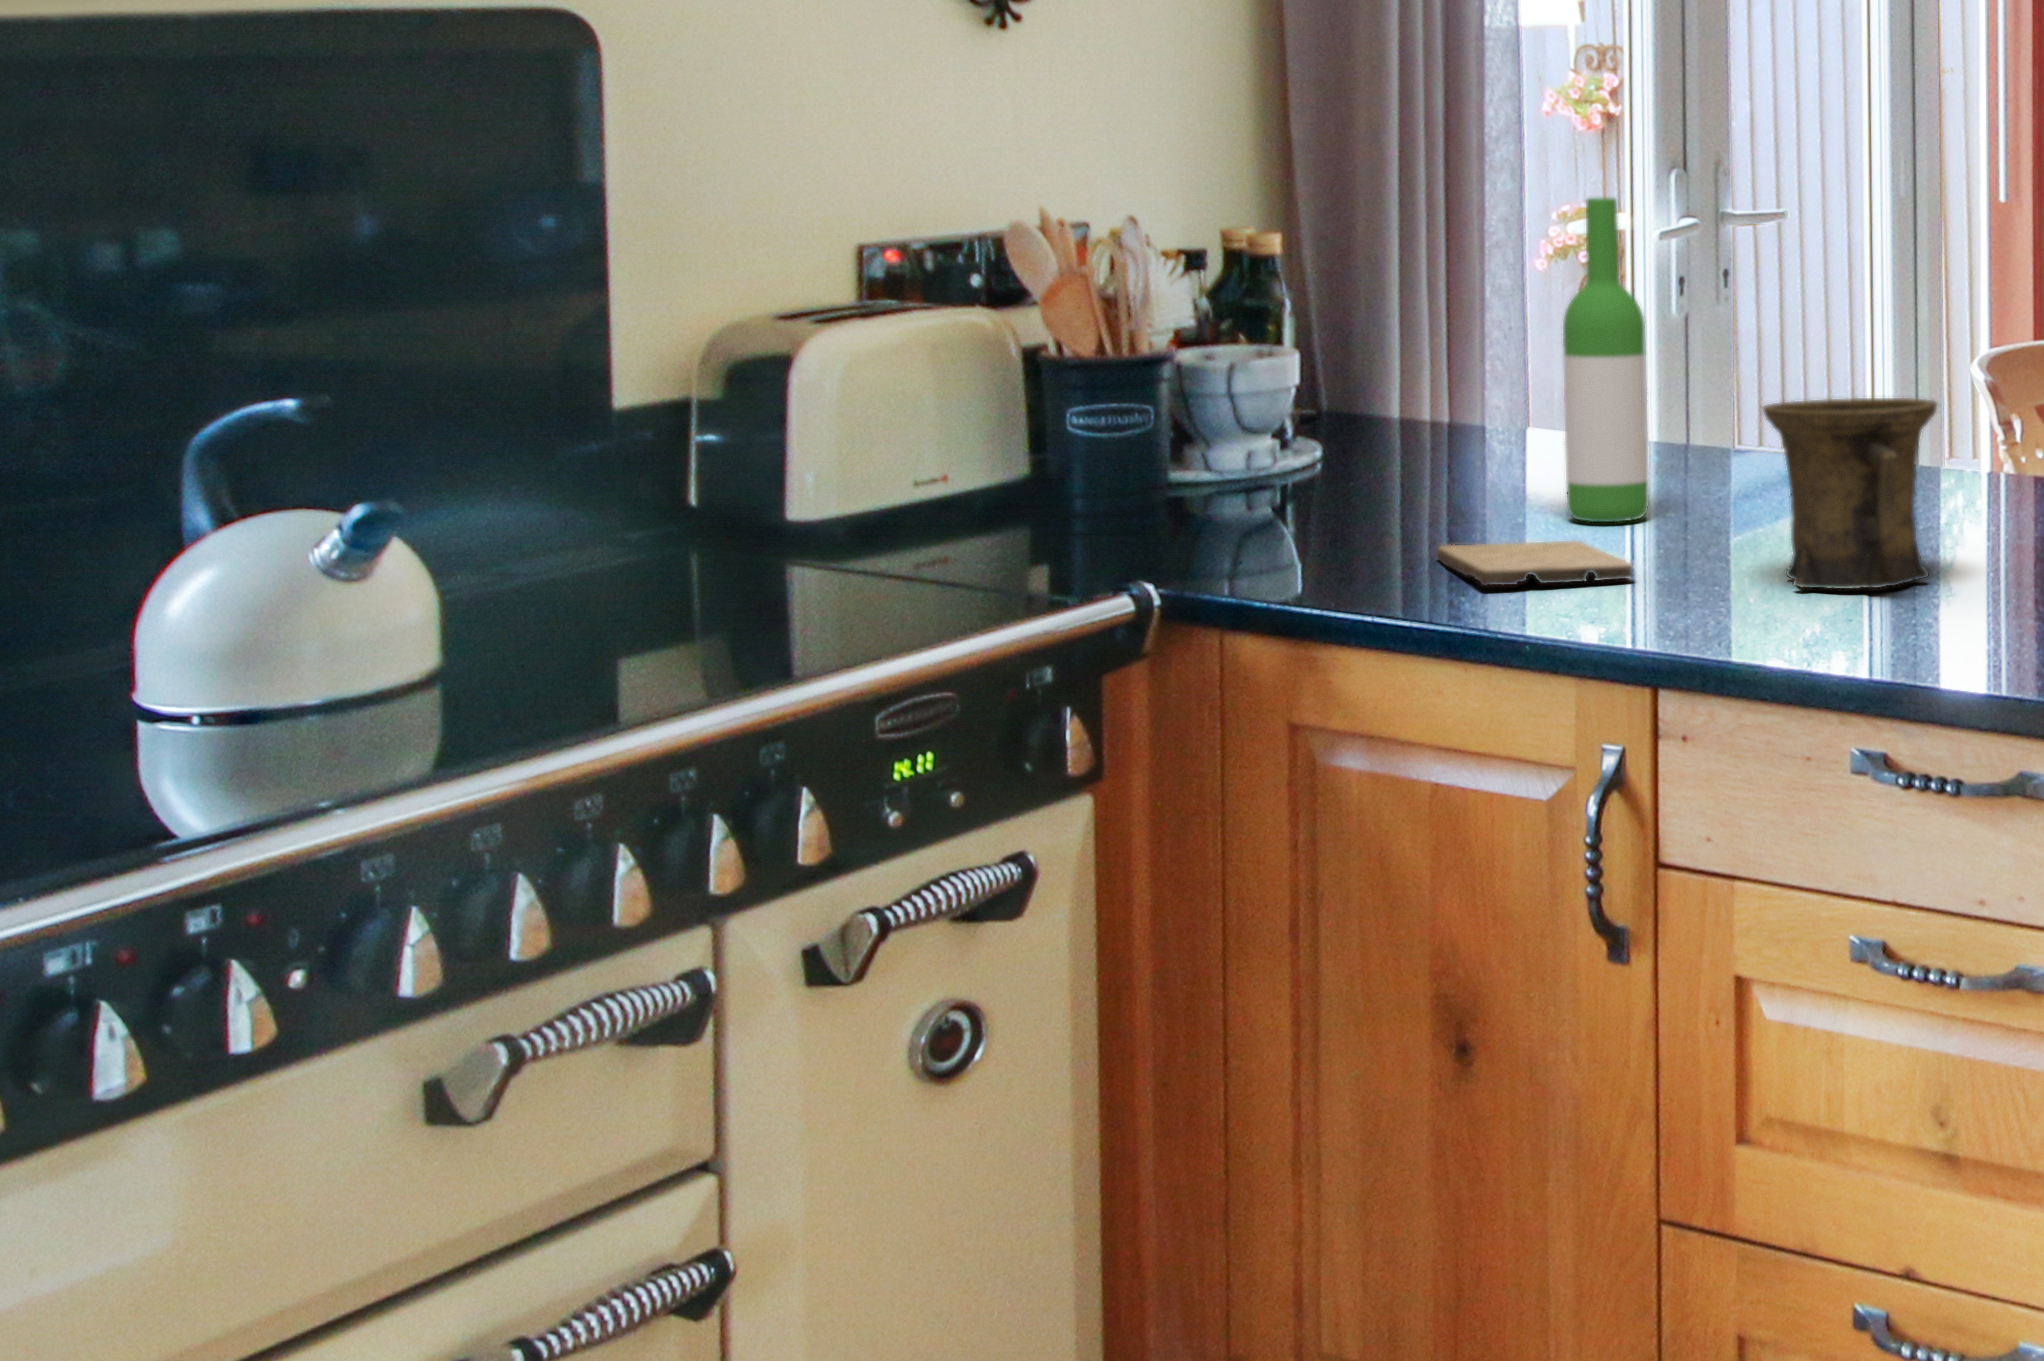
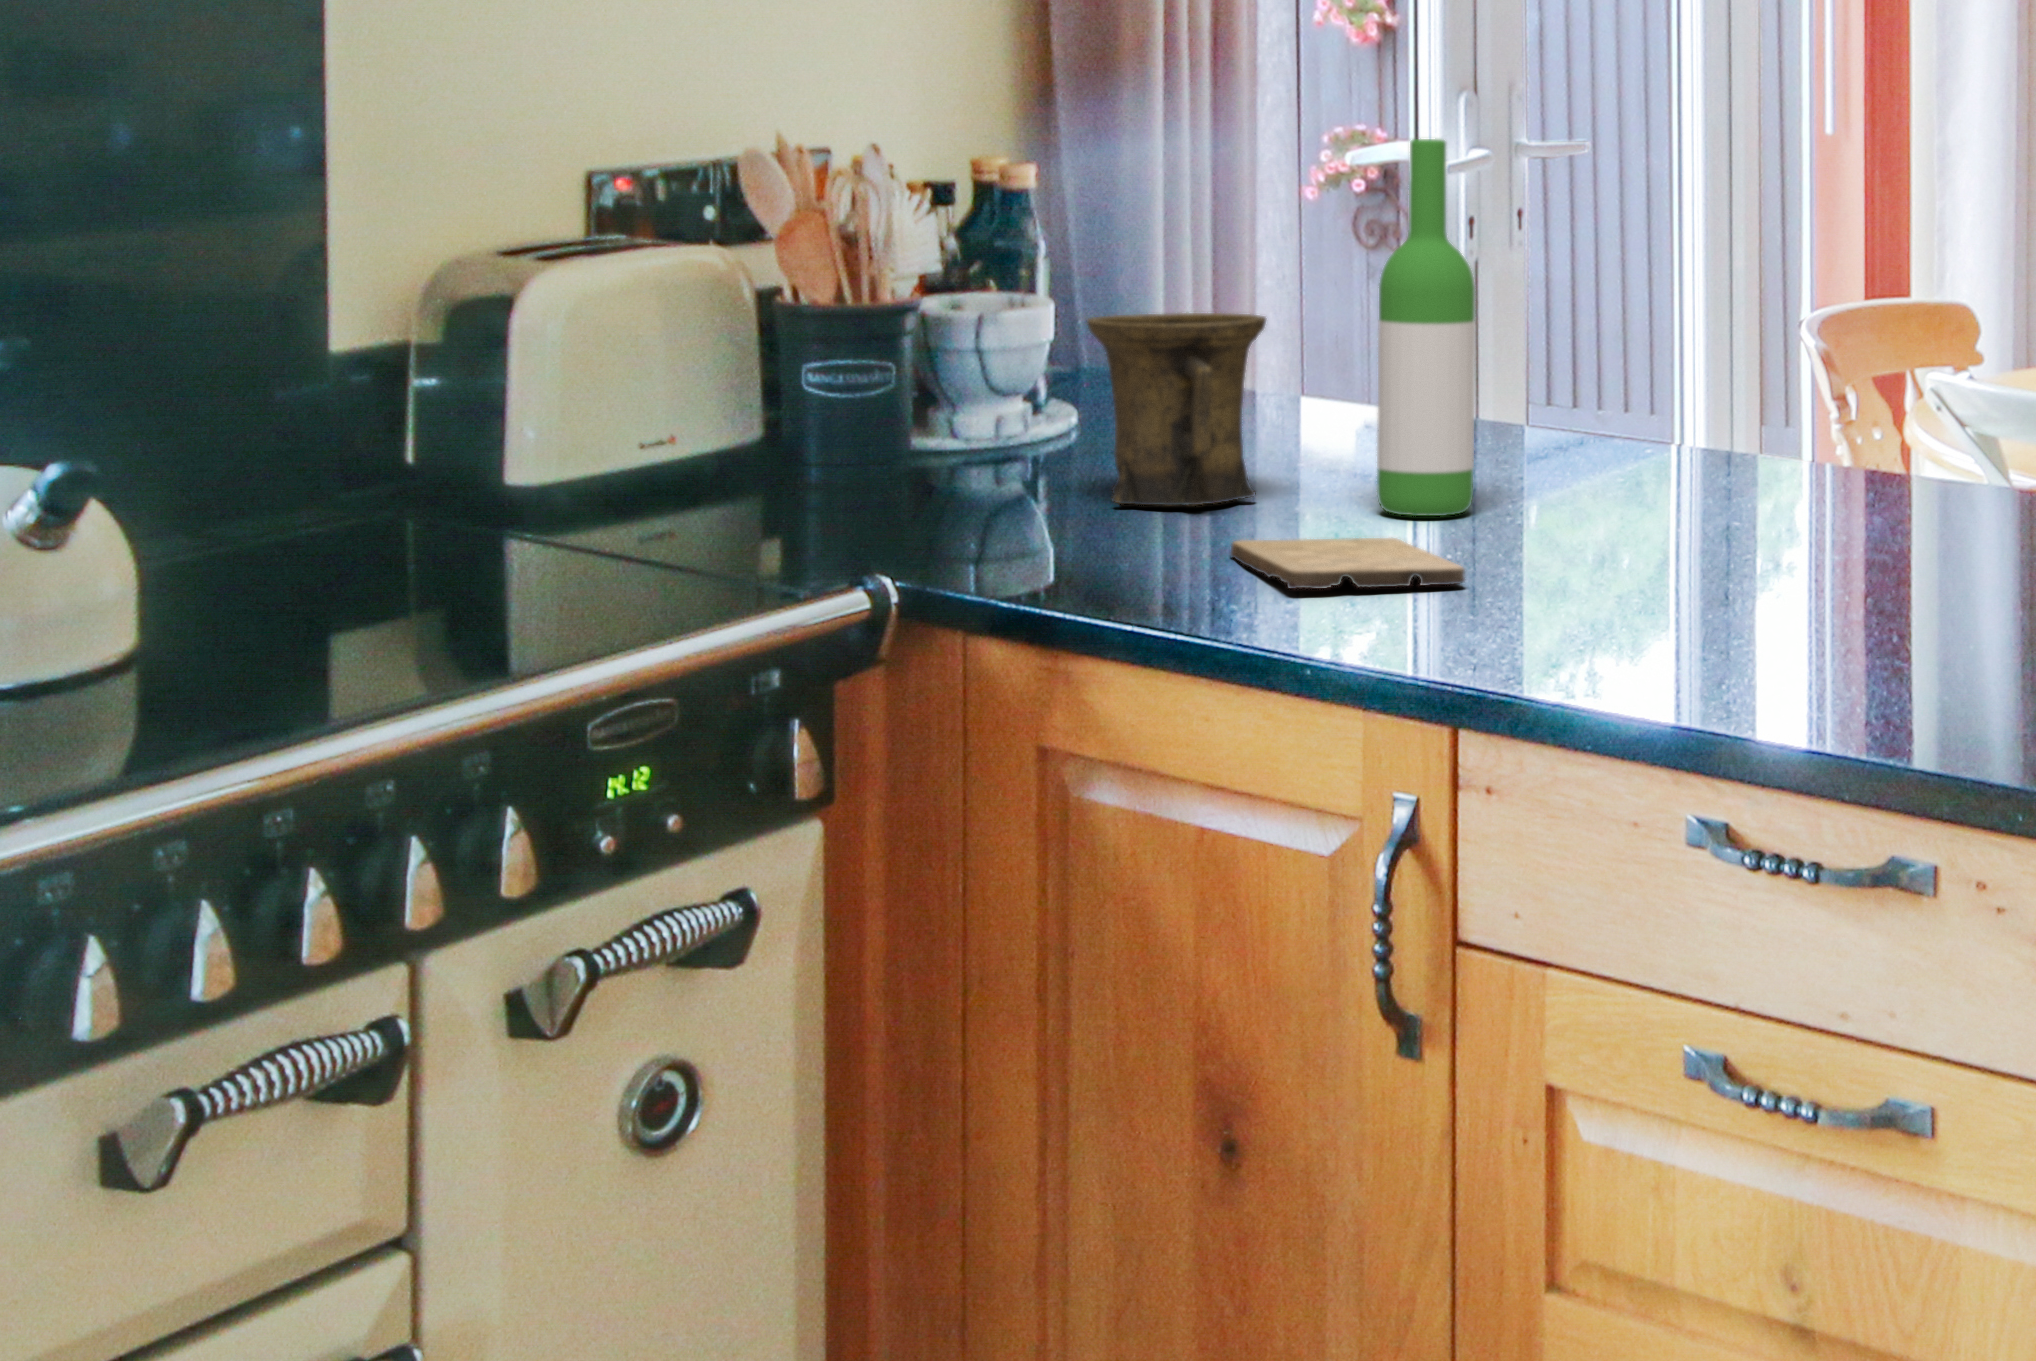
mug: present [1763,398,1937,589] -> present [1087,313,1266,505]

